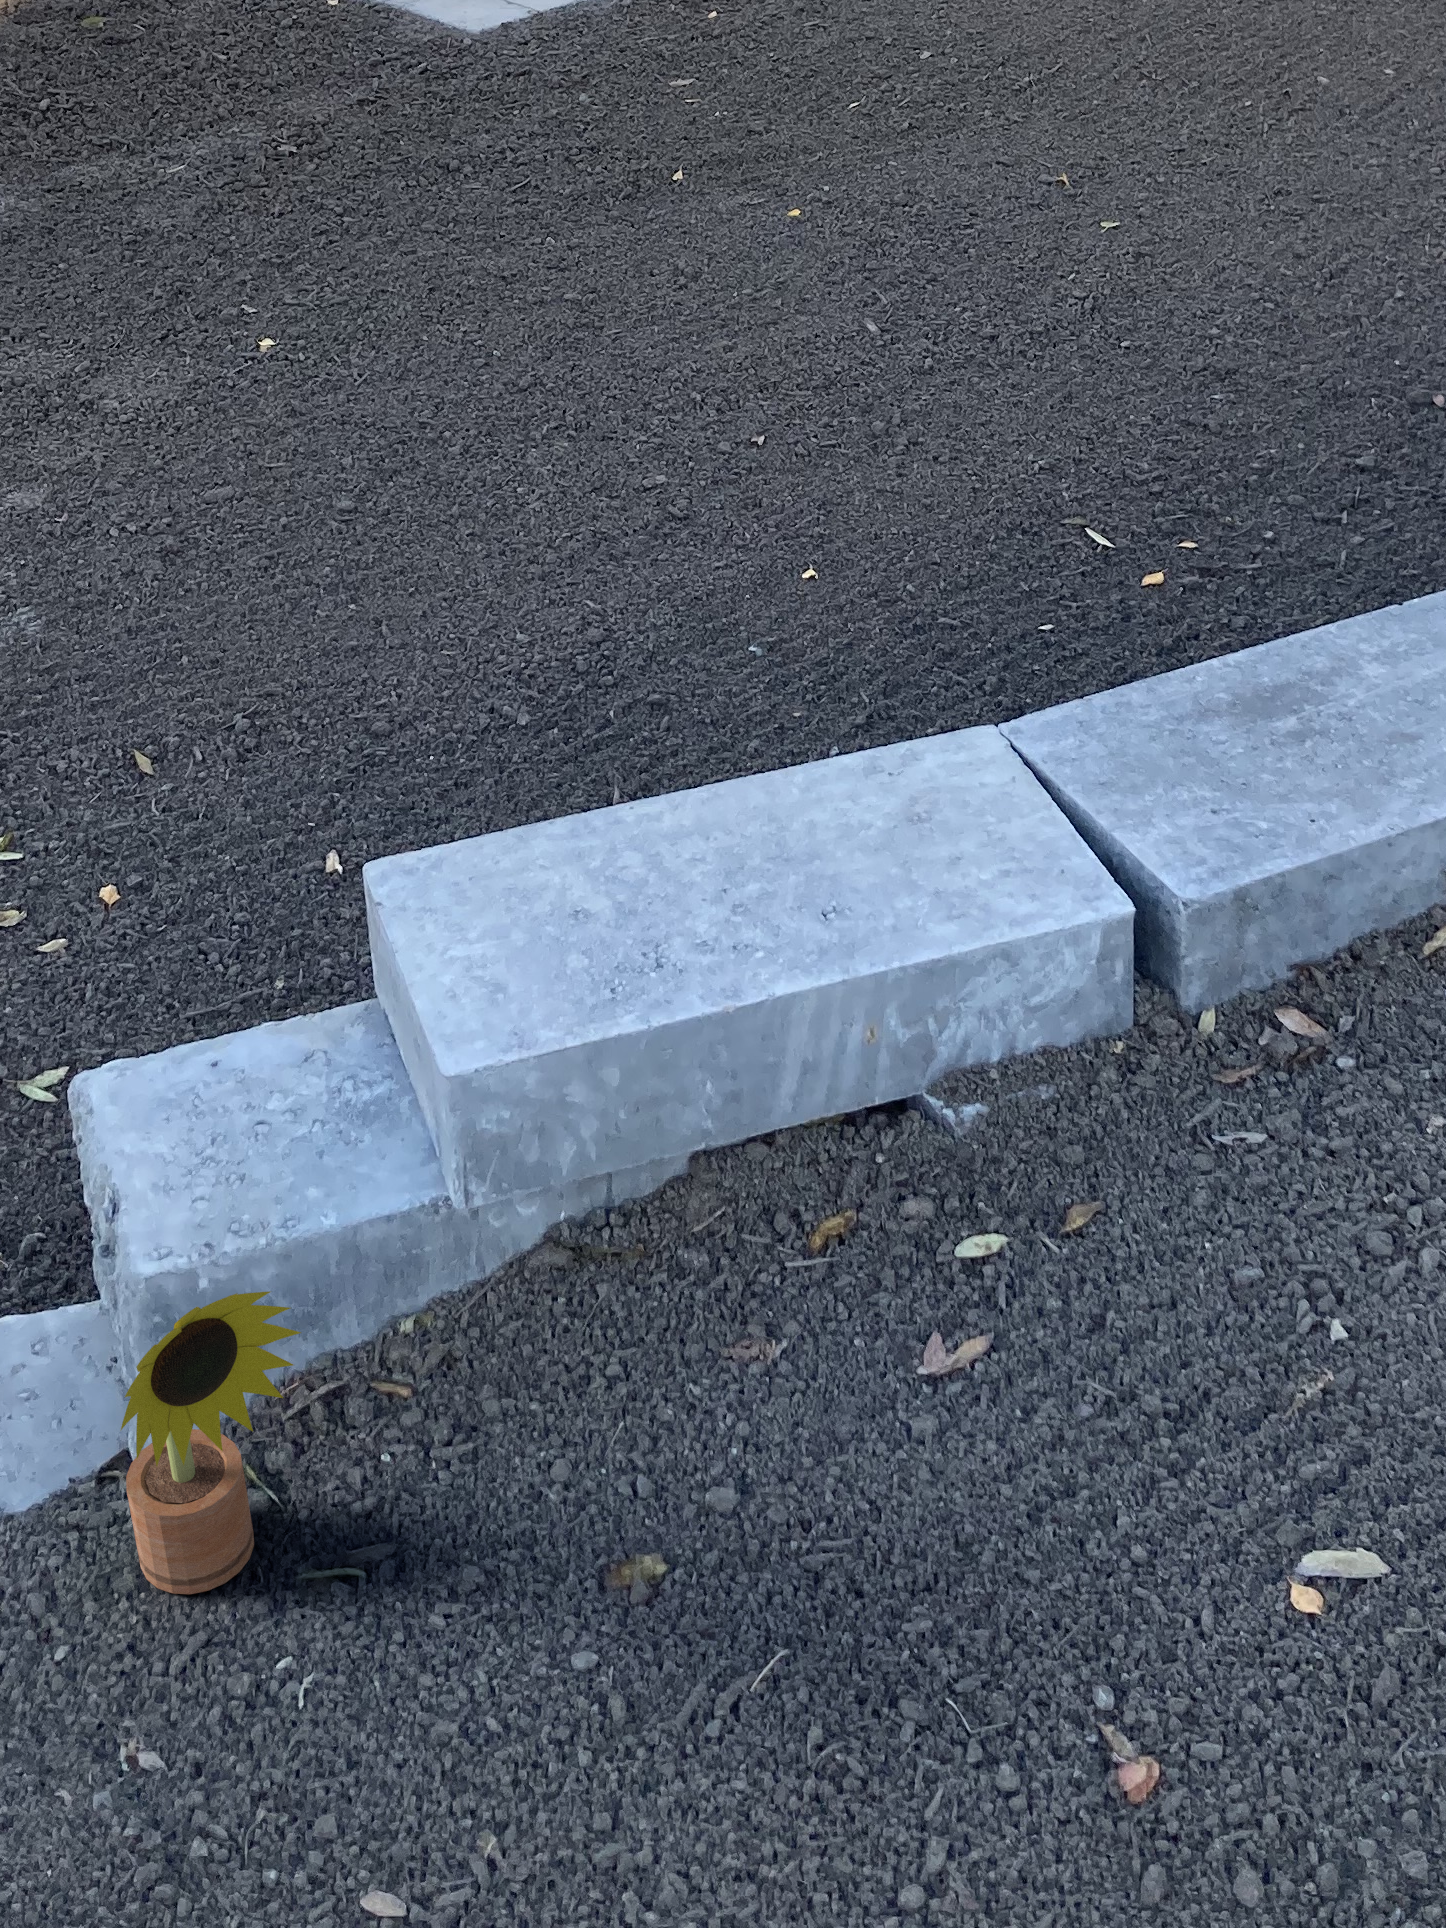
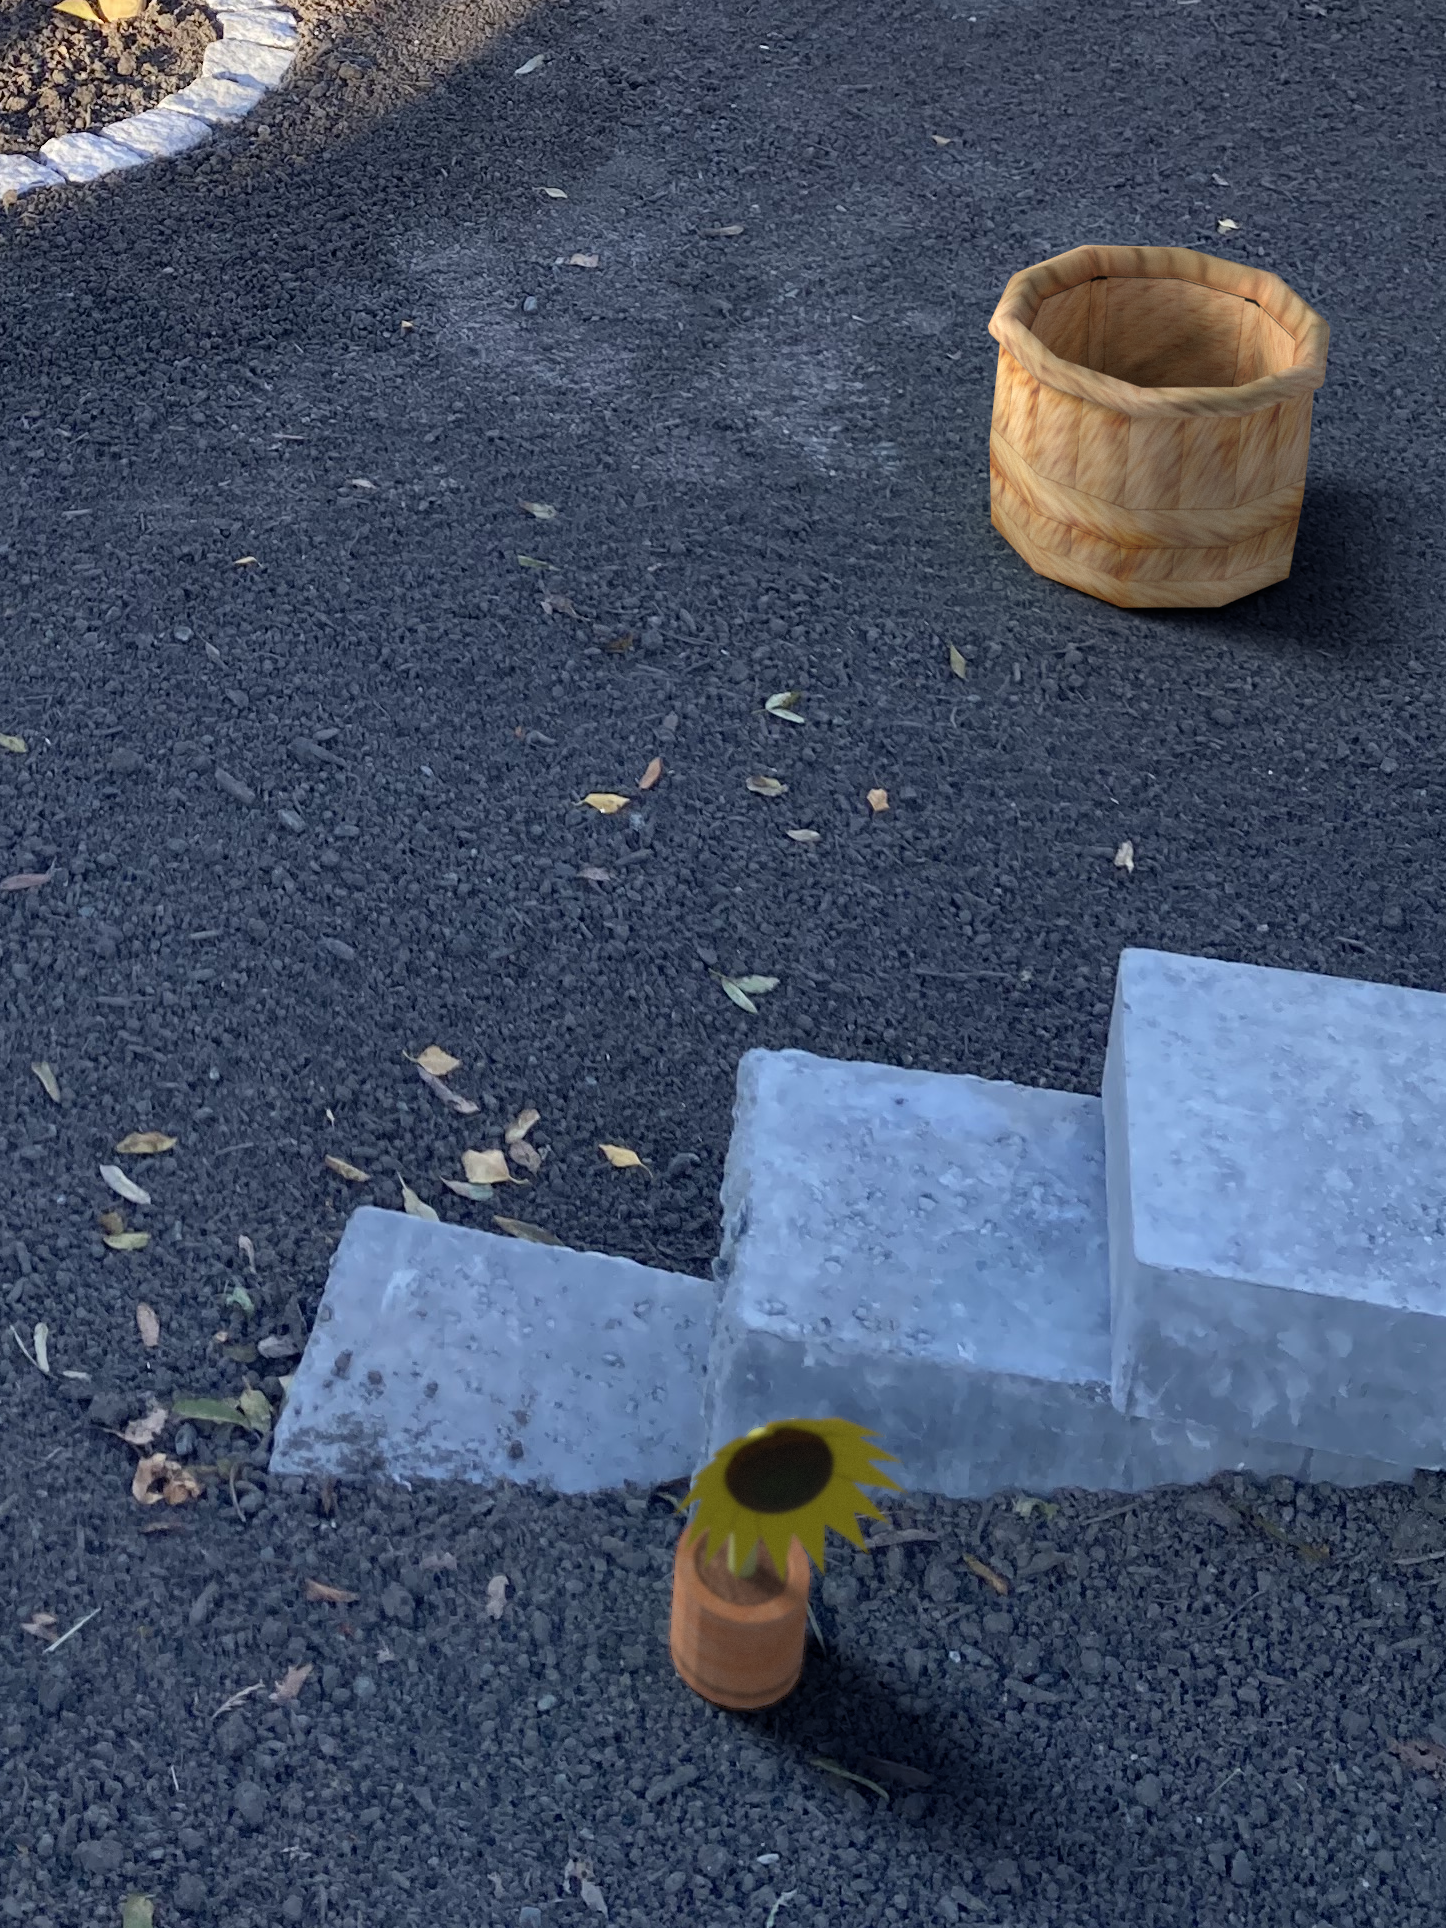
wooden bucket: none [81,354,388,671] -> present [988,245,1330,607]

